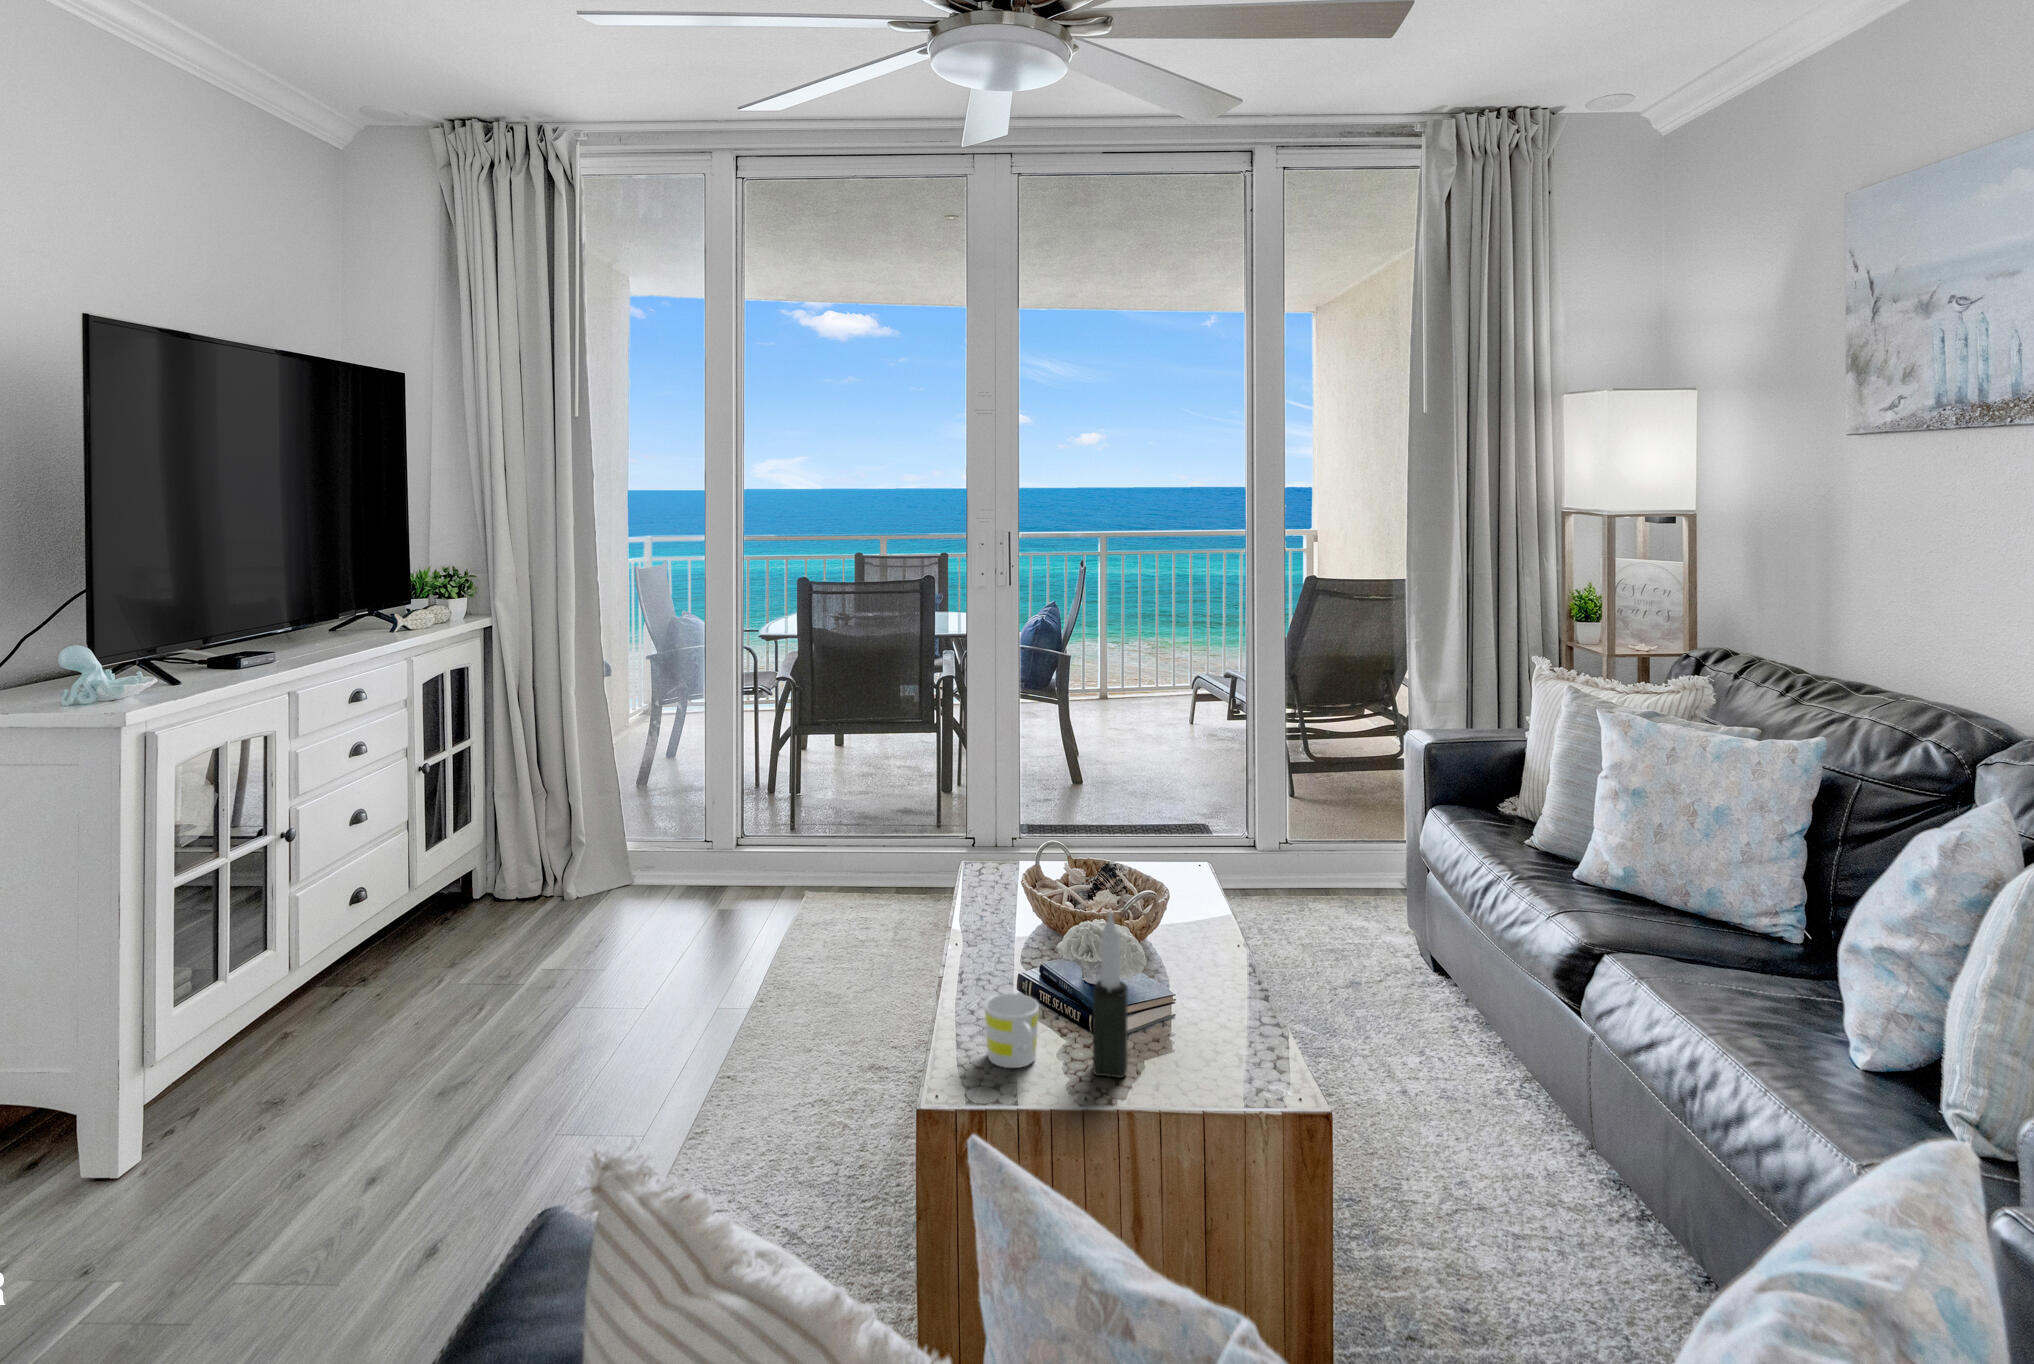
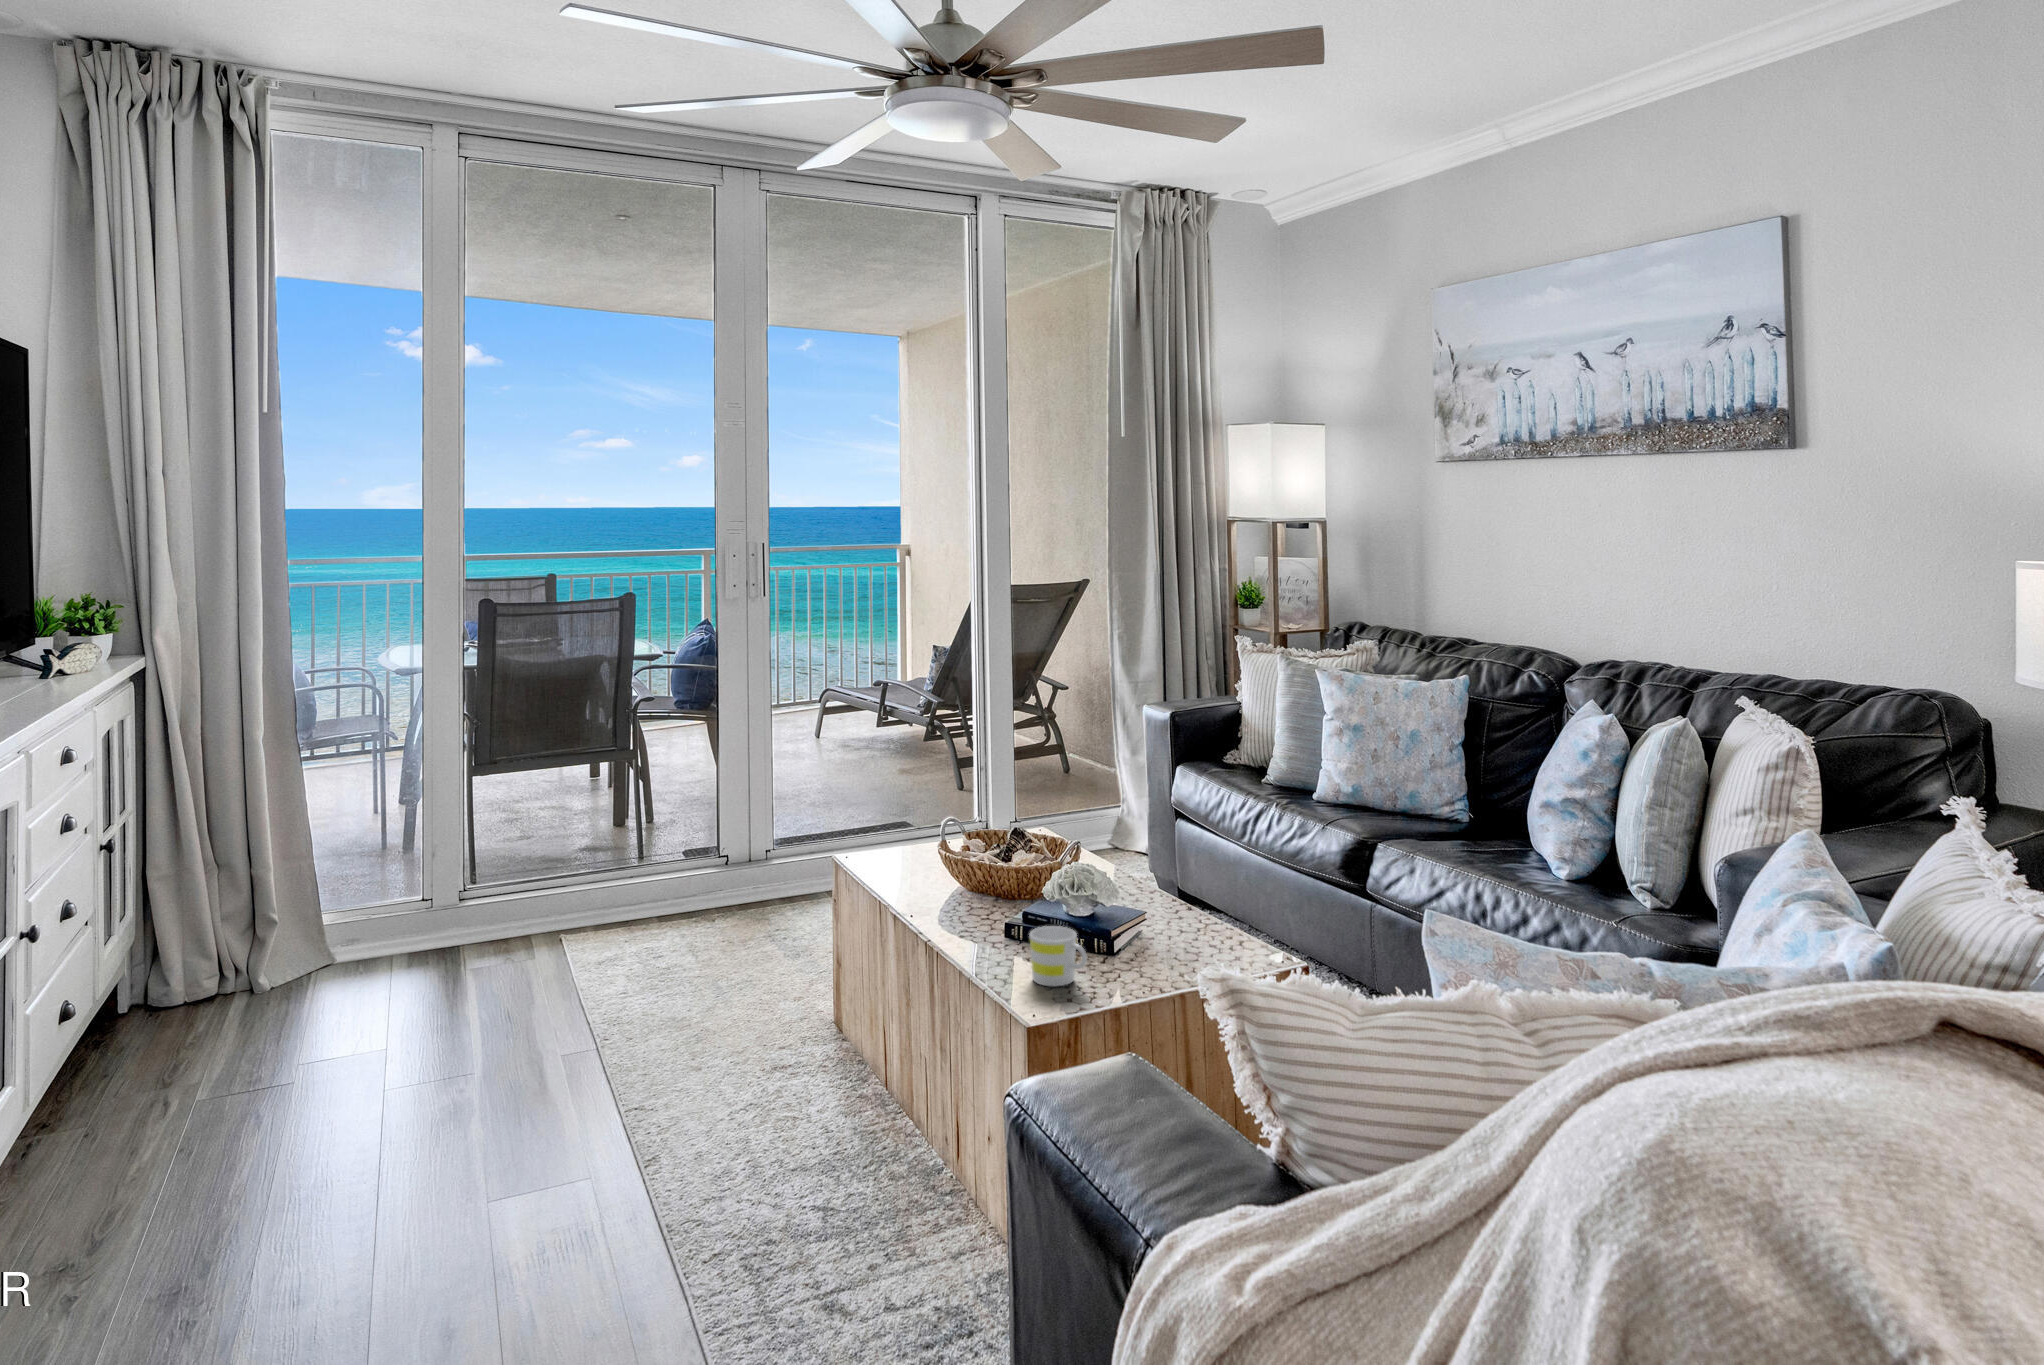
candle: present [1093,911,1128,1078] -> none [1117,839,1149,978]

